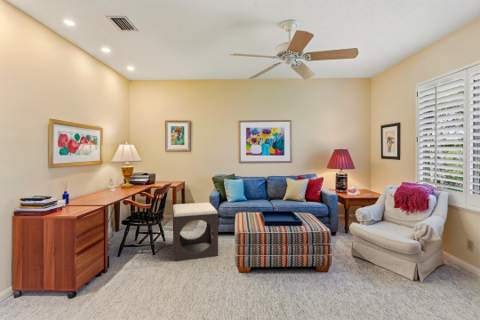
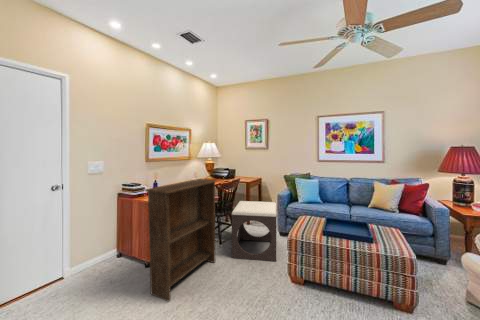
bookshelf: none [98,182,159,307] -> present [146,179,216,301]

